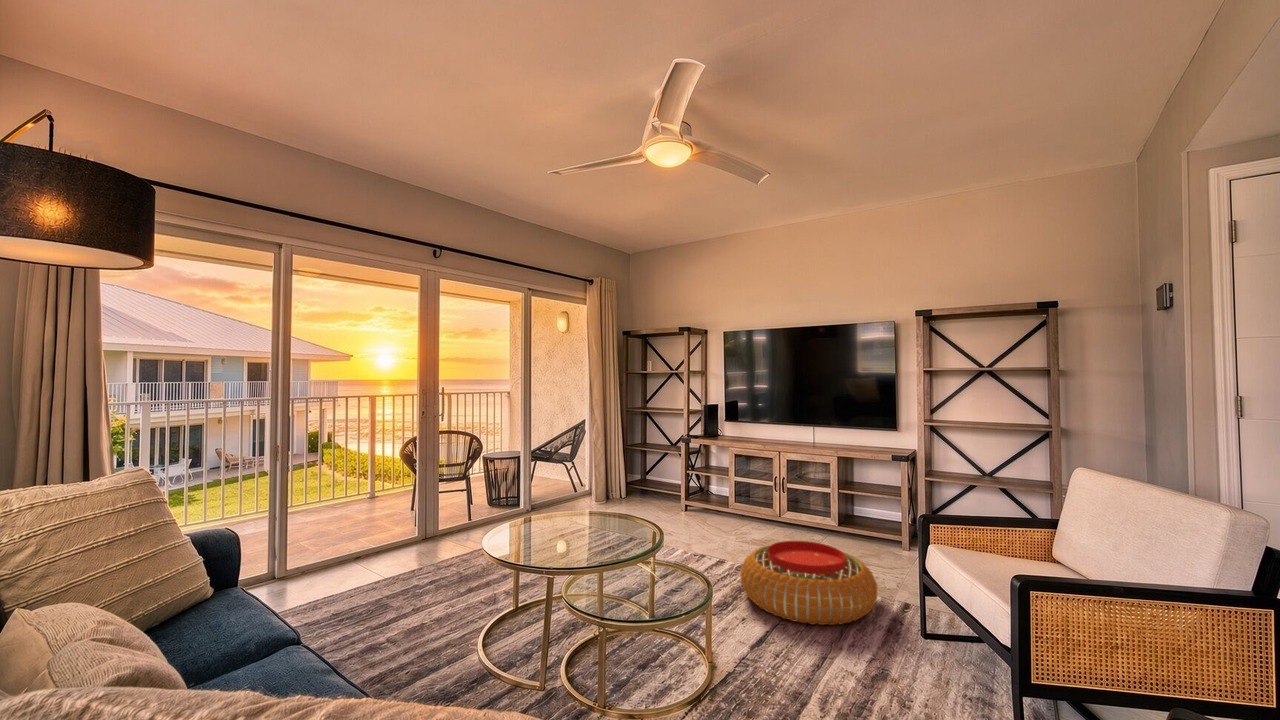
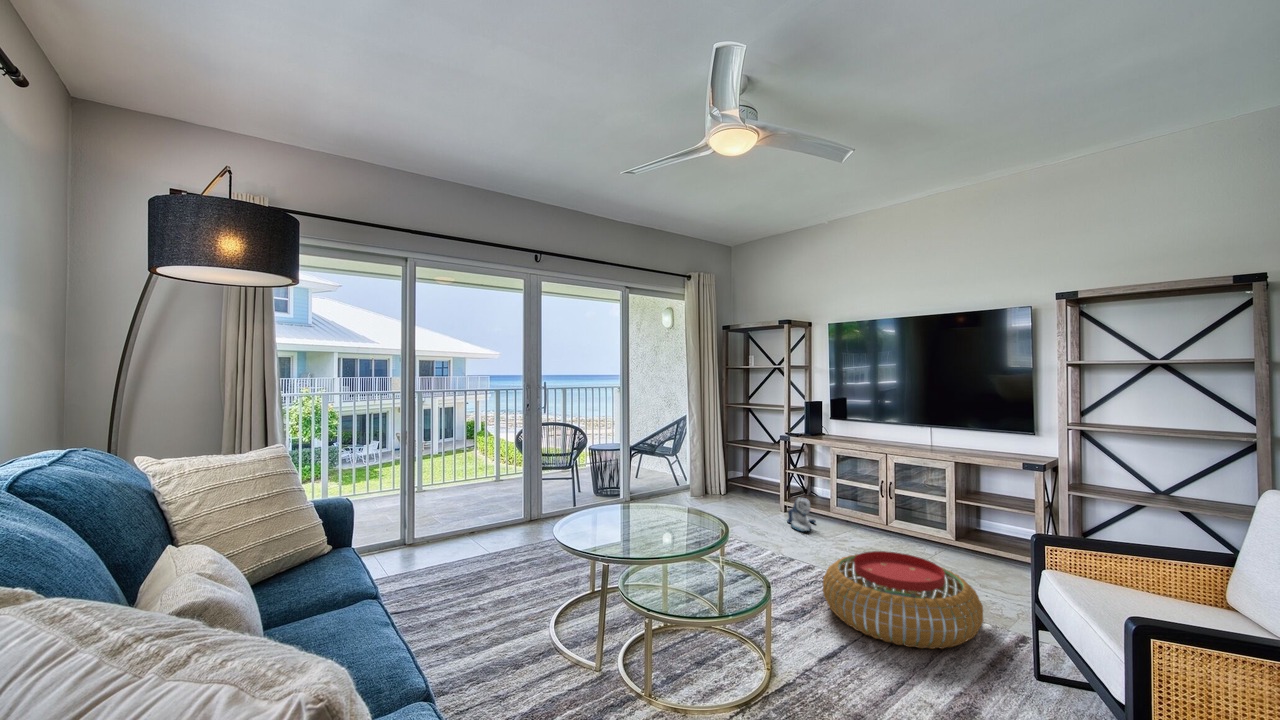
plush toy: none [688,496,715,529] -> present [787,497,816,532]

